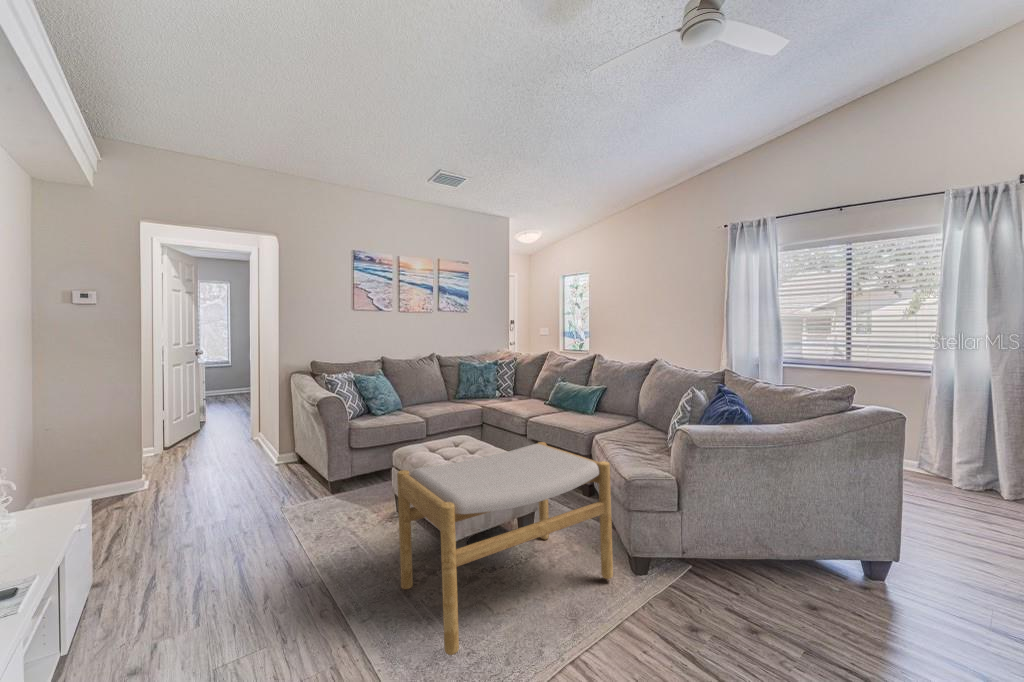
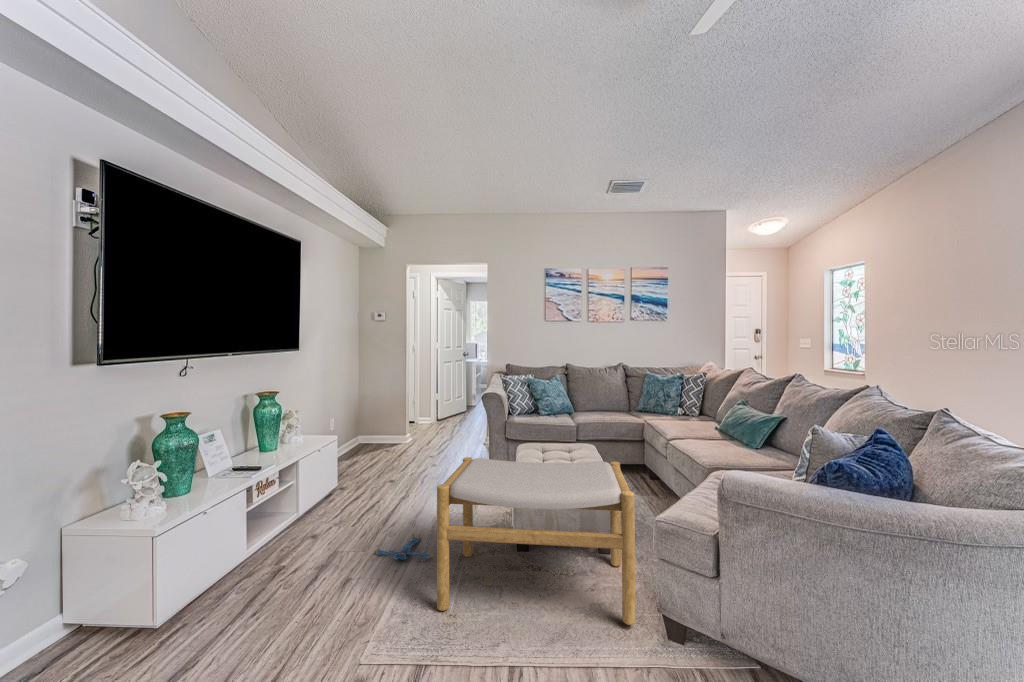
plush toy: none [285,587,375,639] -> present [375,534,433,560]

